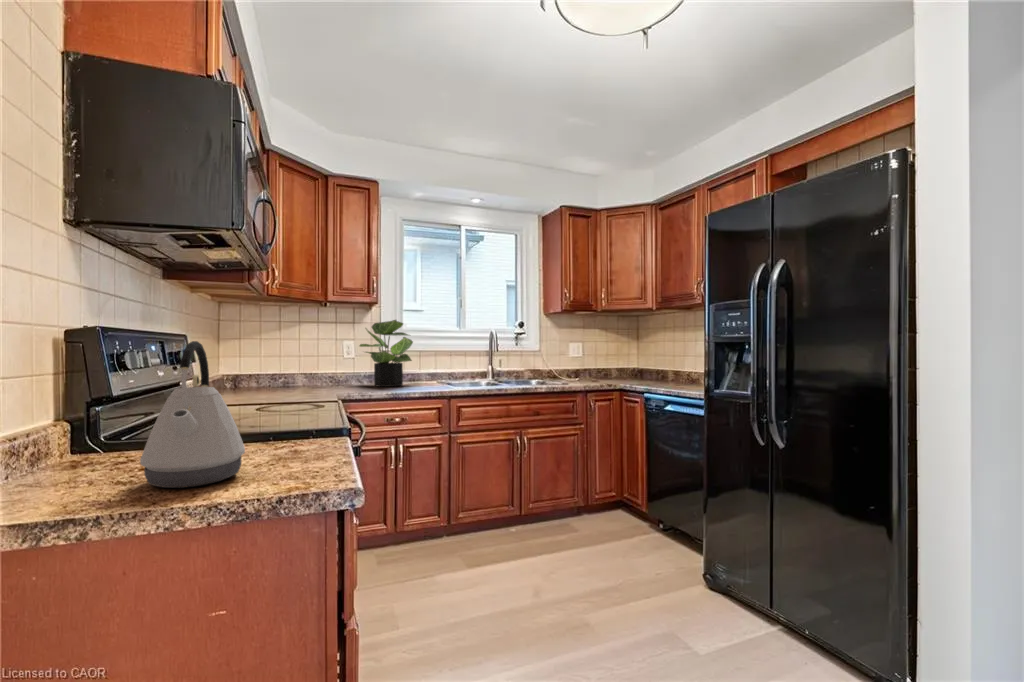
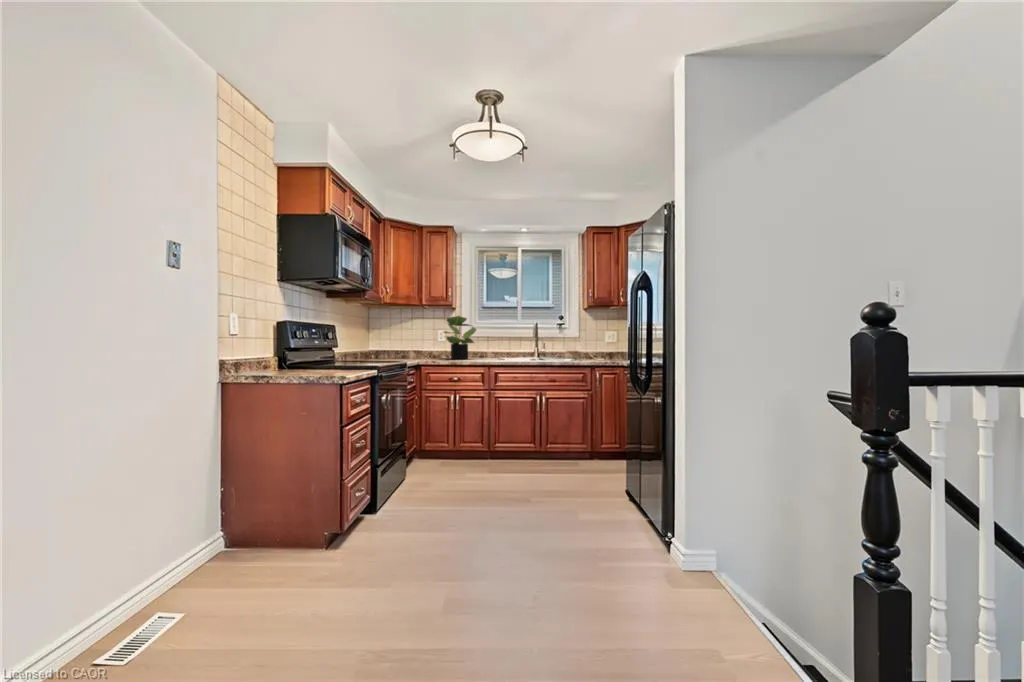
kettle: present [140,341,245,488] -> none [290,325,322,373]

